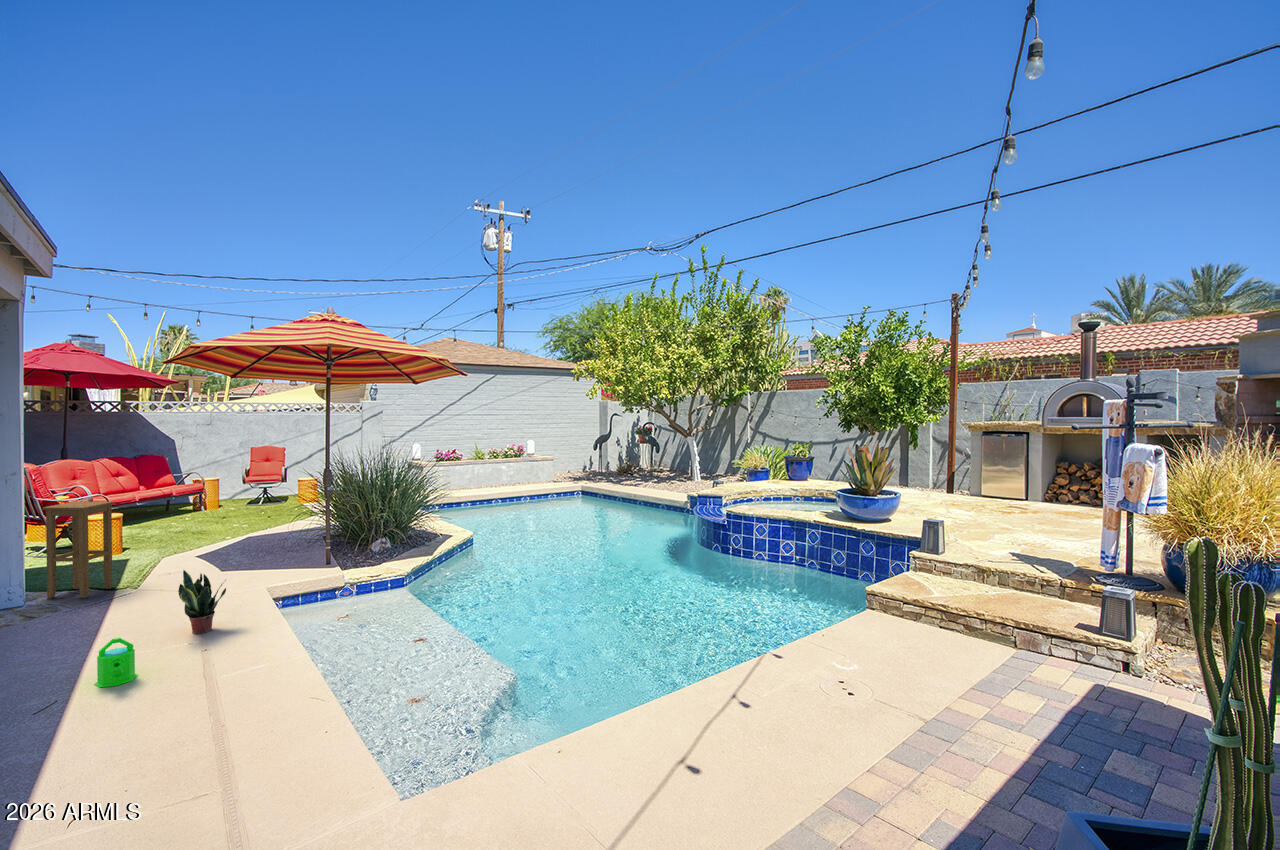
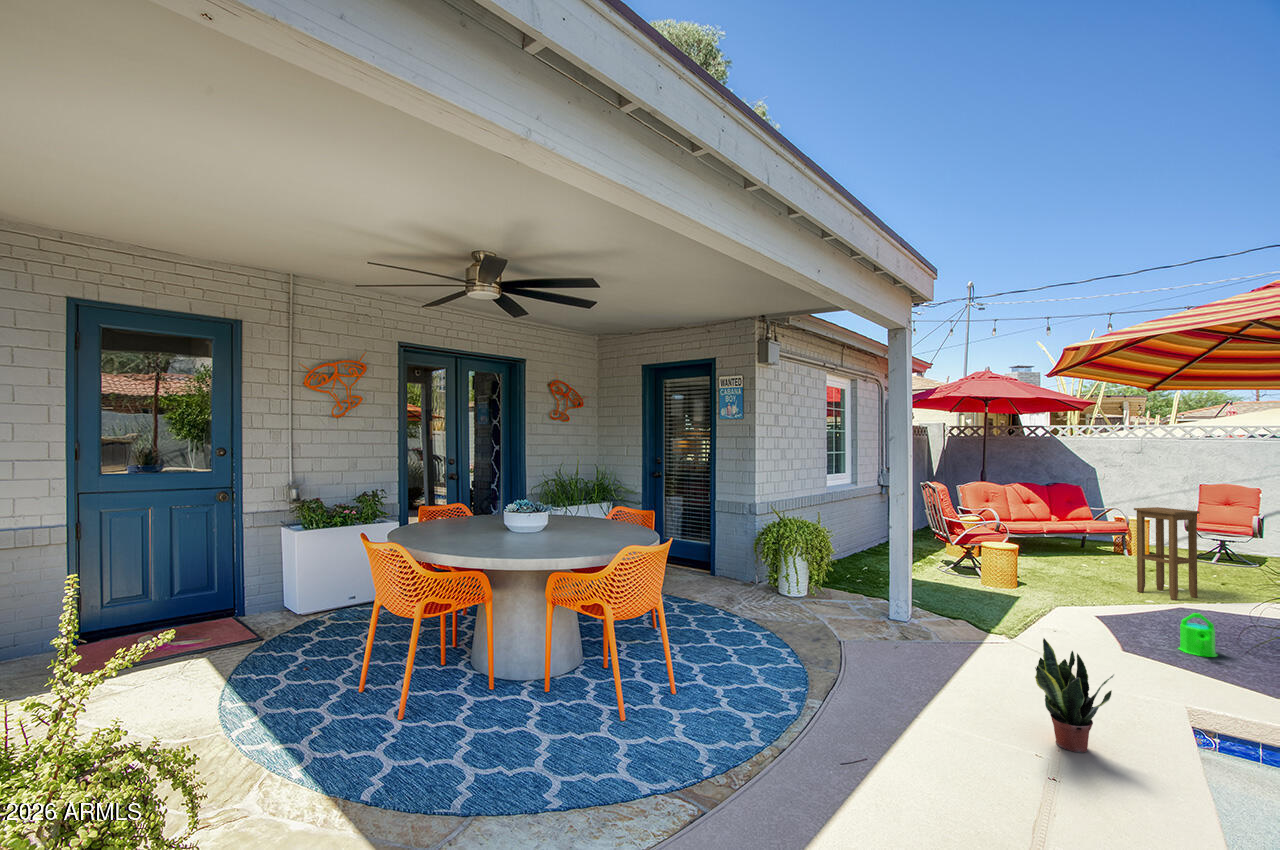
stool: present [42,501,115,598] -> present [1134,507,1200,600]
watering can: present [95,638,138,687] -> present [1178,613,1217,657]

